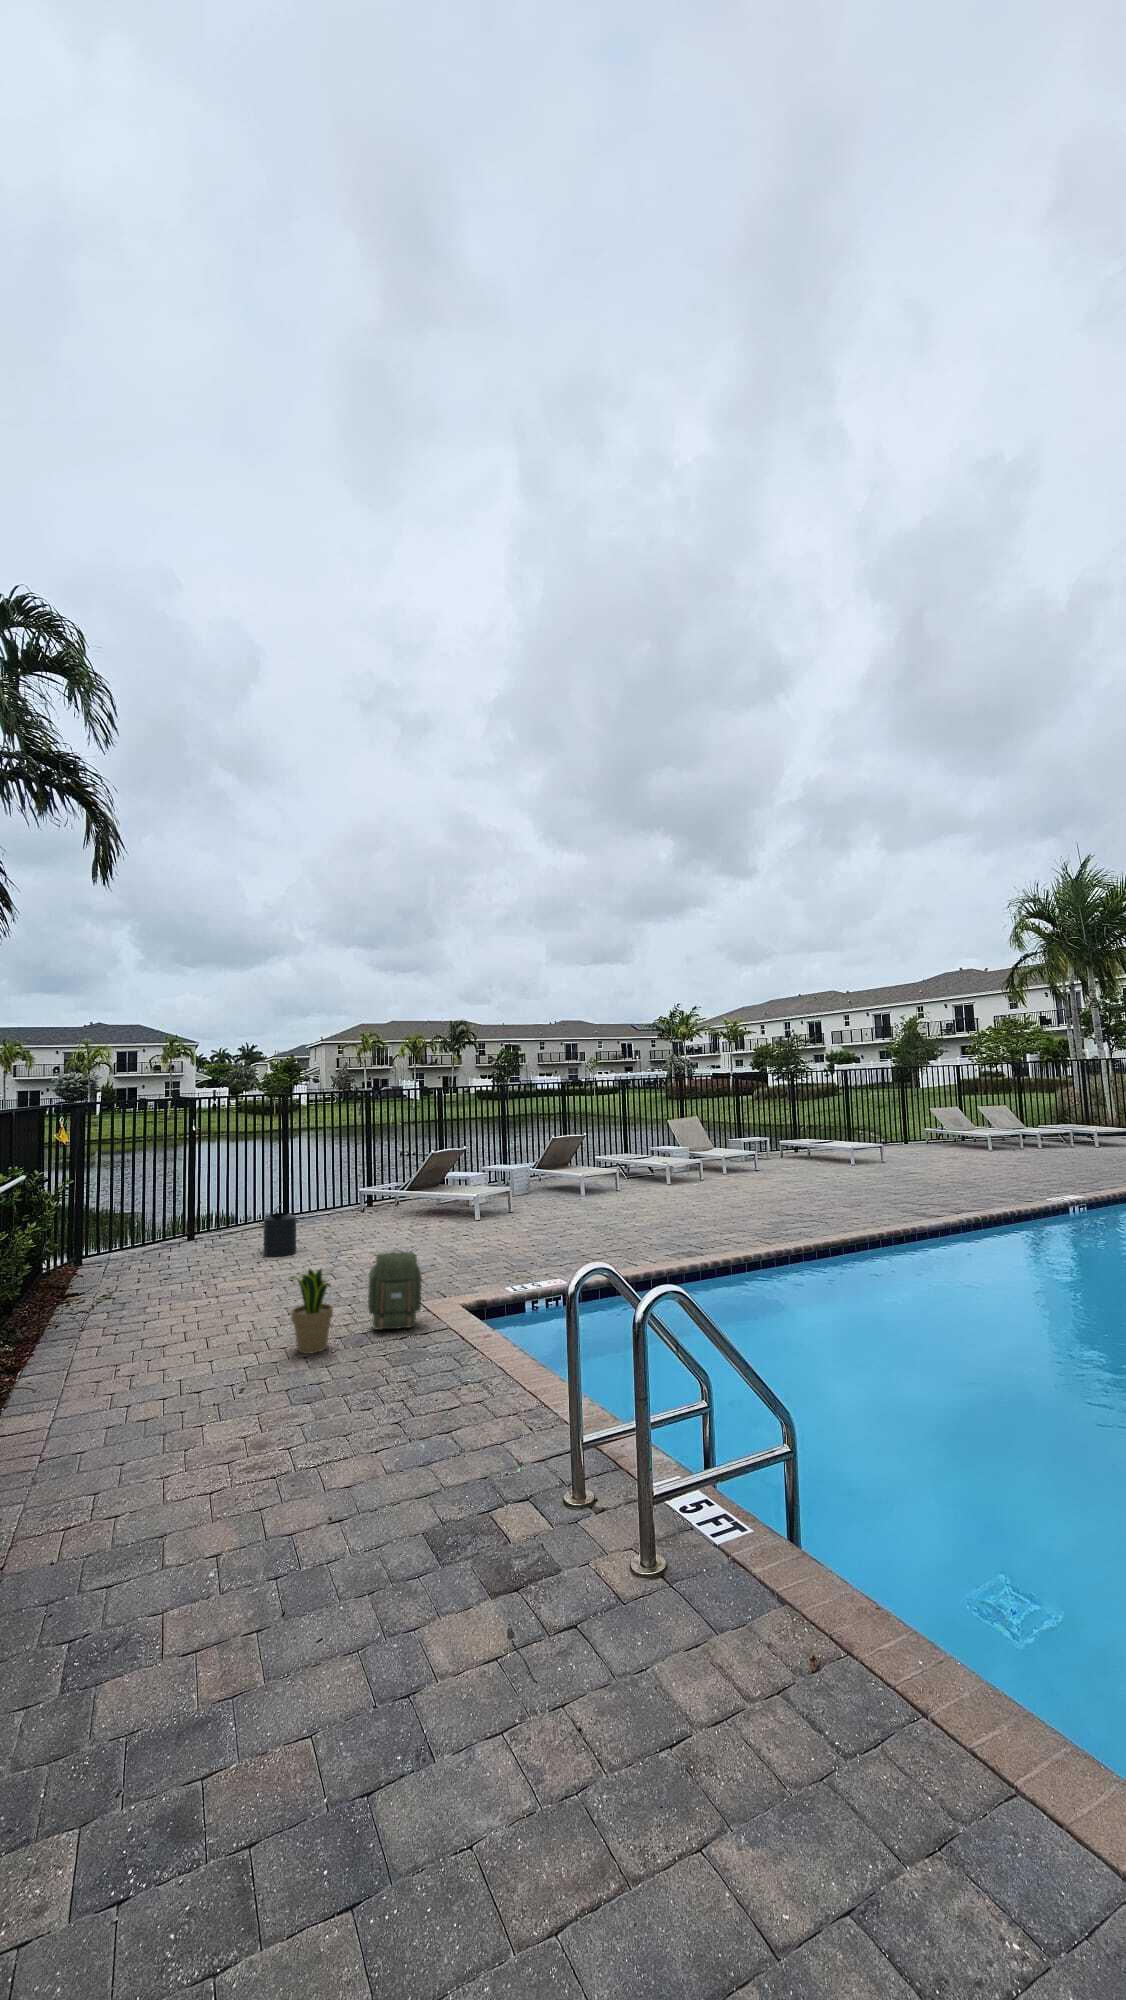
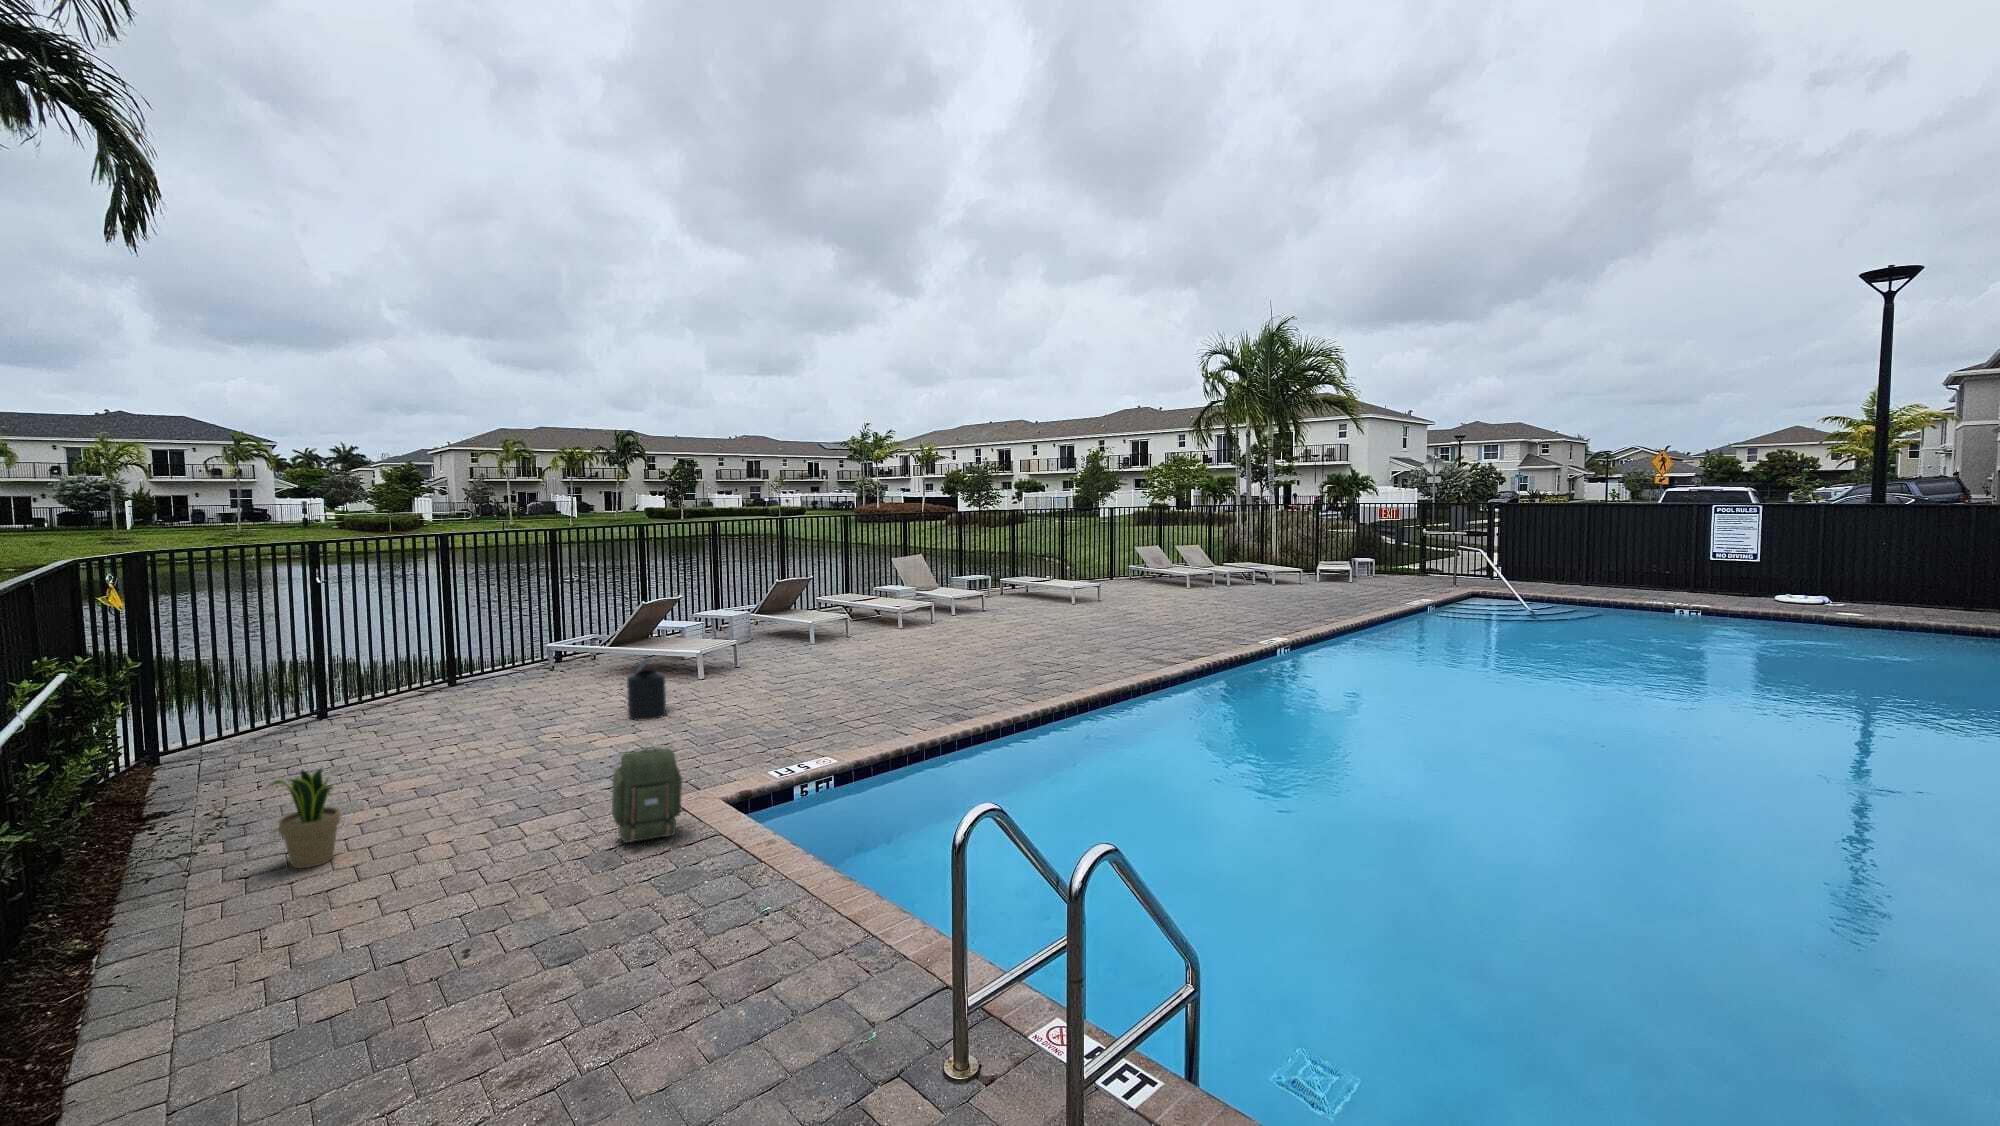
trash can: present [263,1202,297,1257] -> present [627,658,666,720]
potted plant: present [289,1269,333,1354] -> present [271,768,340,868]

